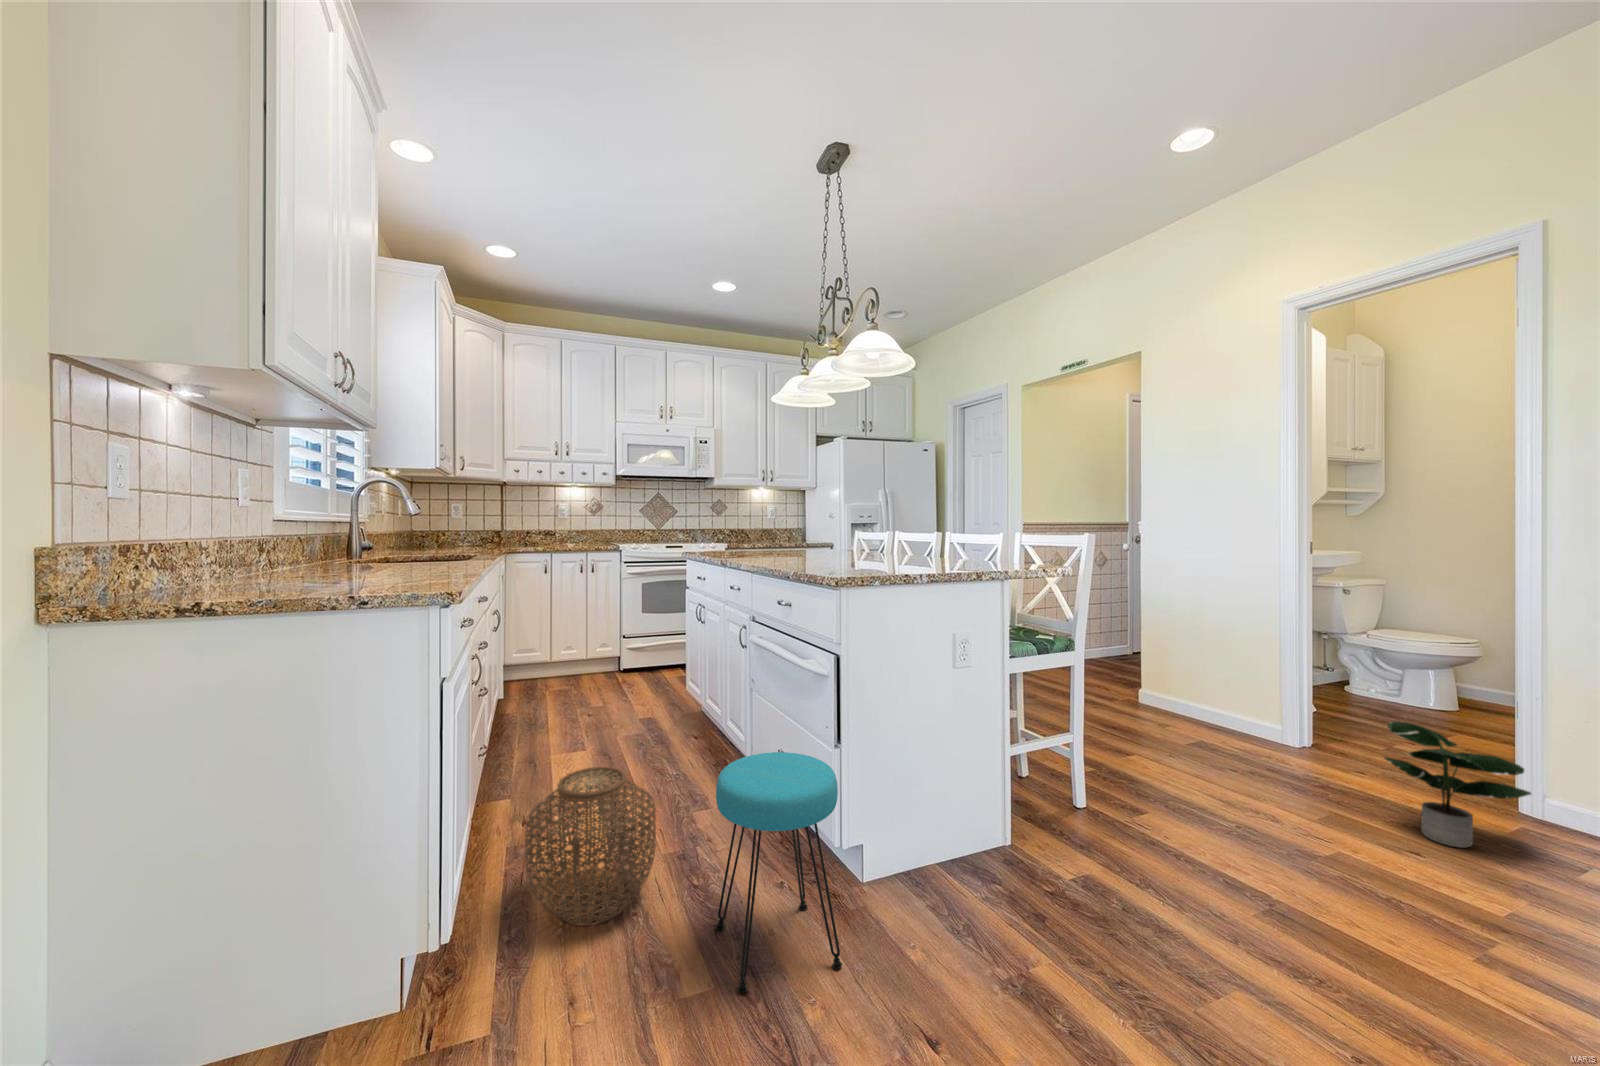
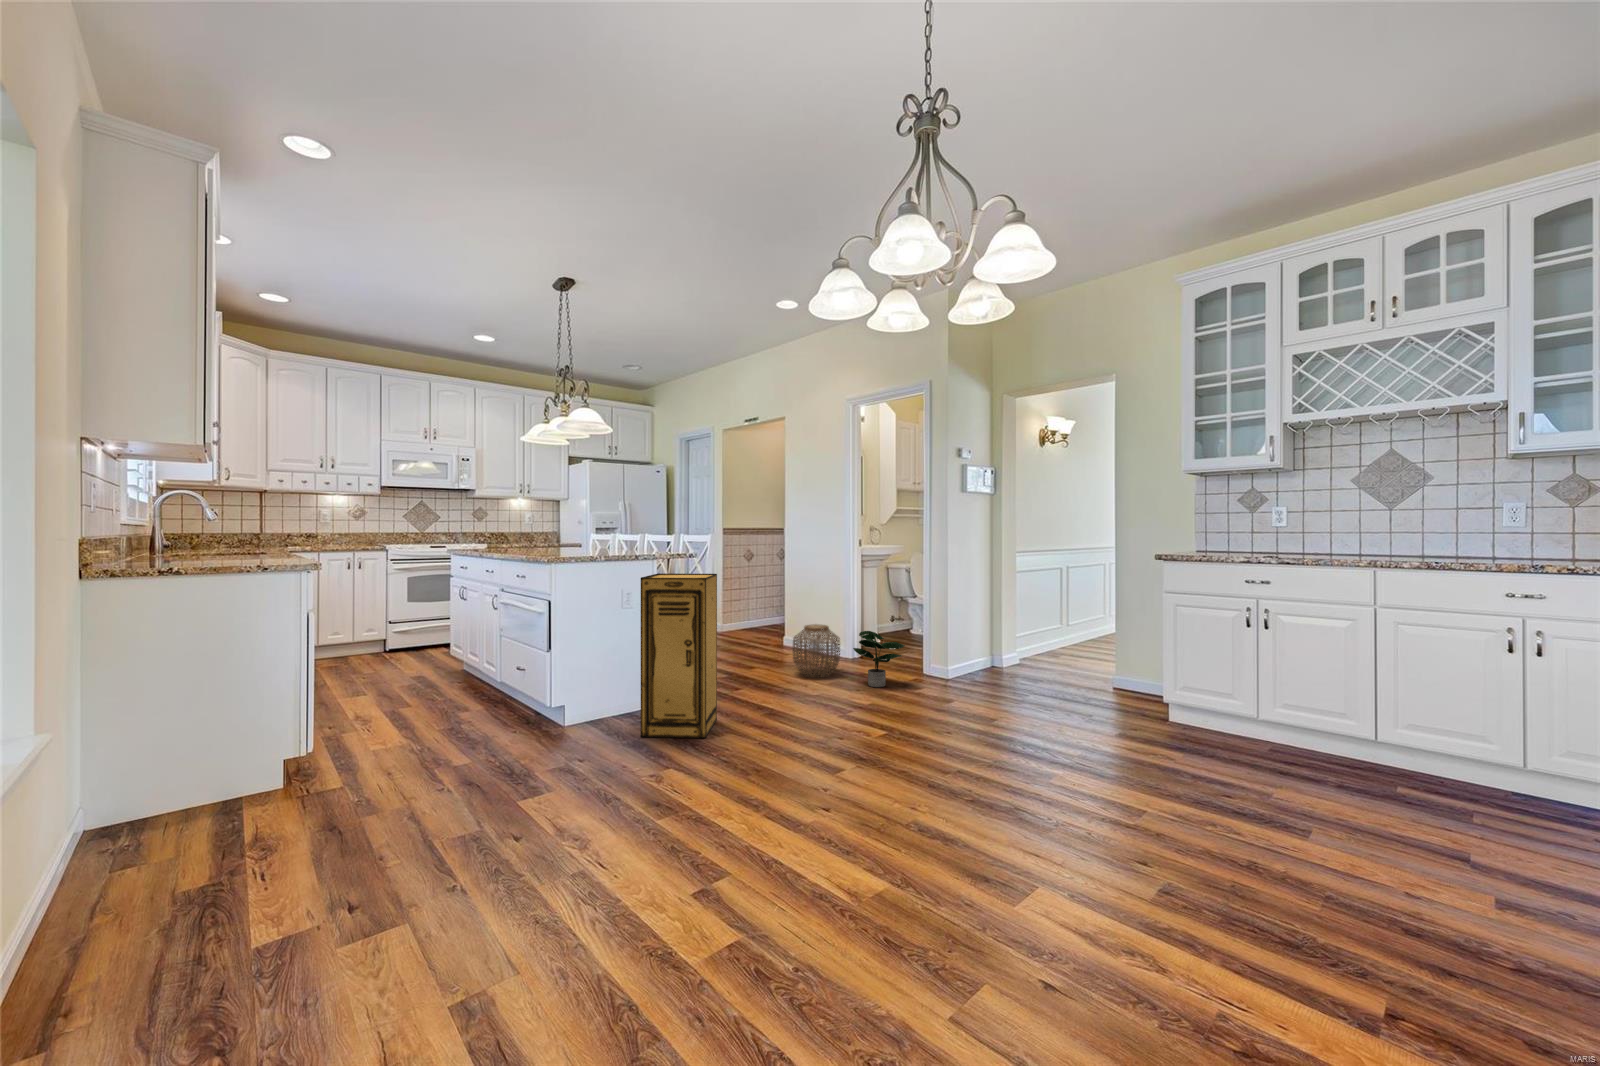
storage cabinet: none [1040,613,1210,1021] -> present [641,573,717,738]
stool: present [716,752,842,992] -> none [476,649,544,754]
woven basket: present [525,767,656,925] -> present [793,624,840,678]

